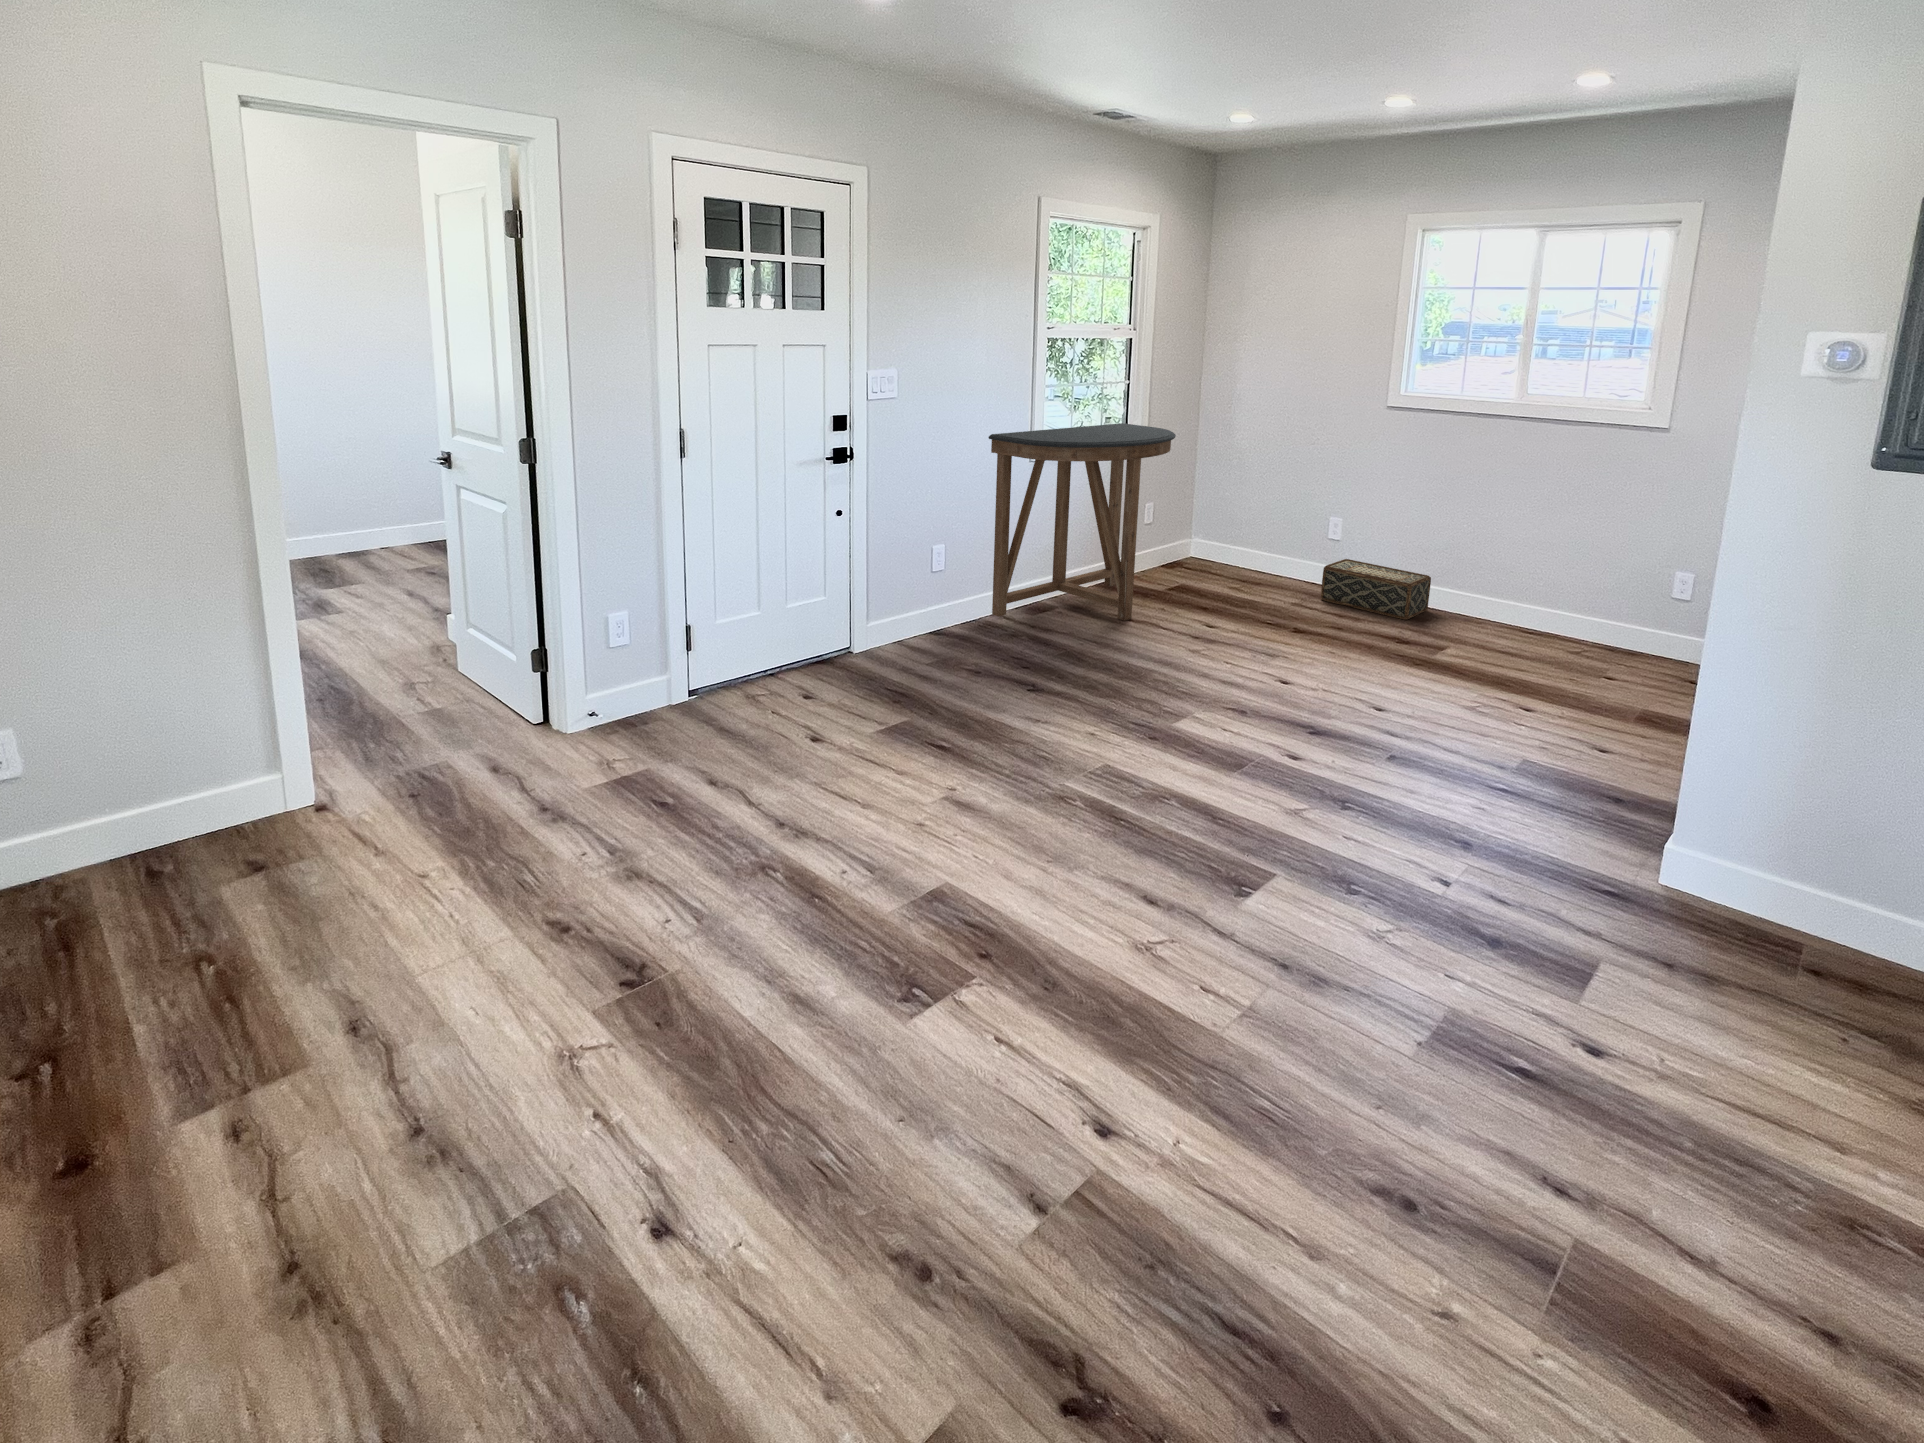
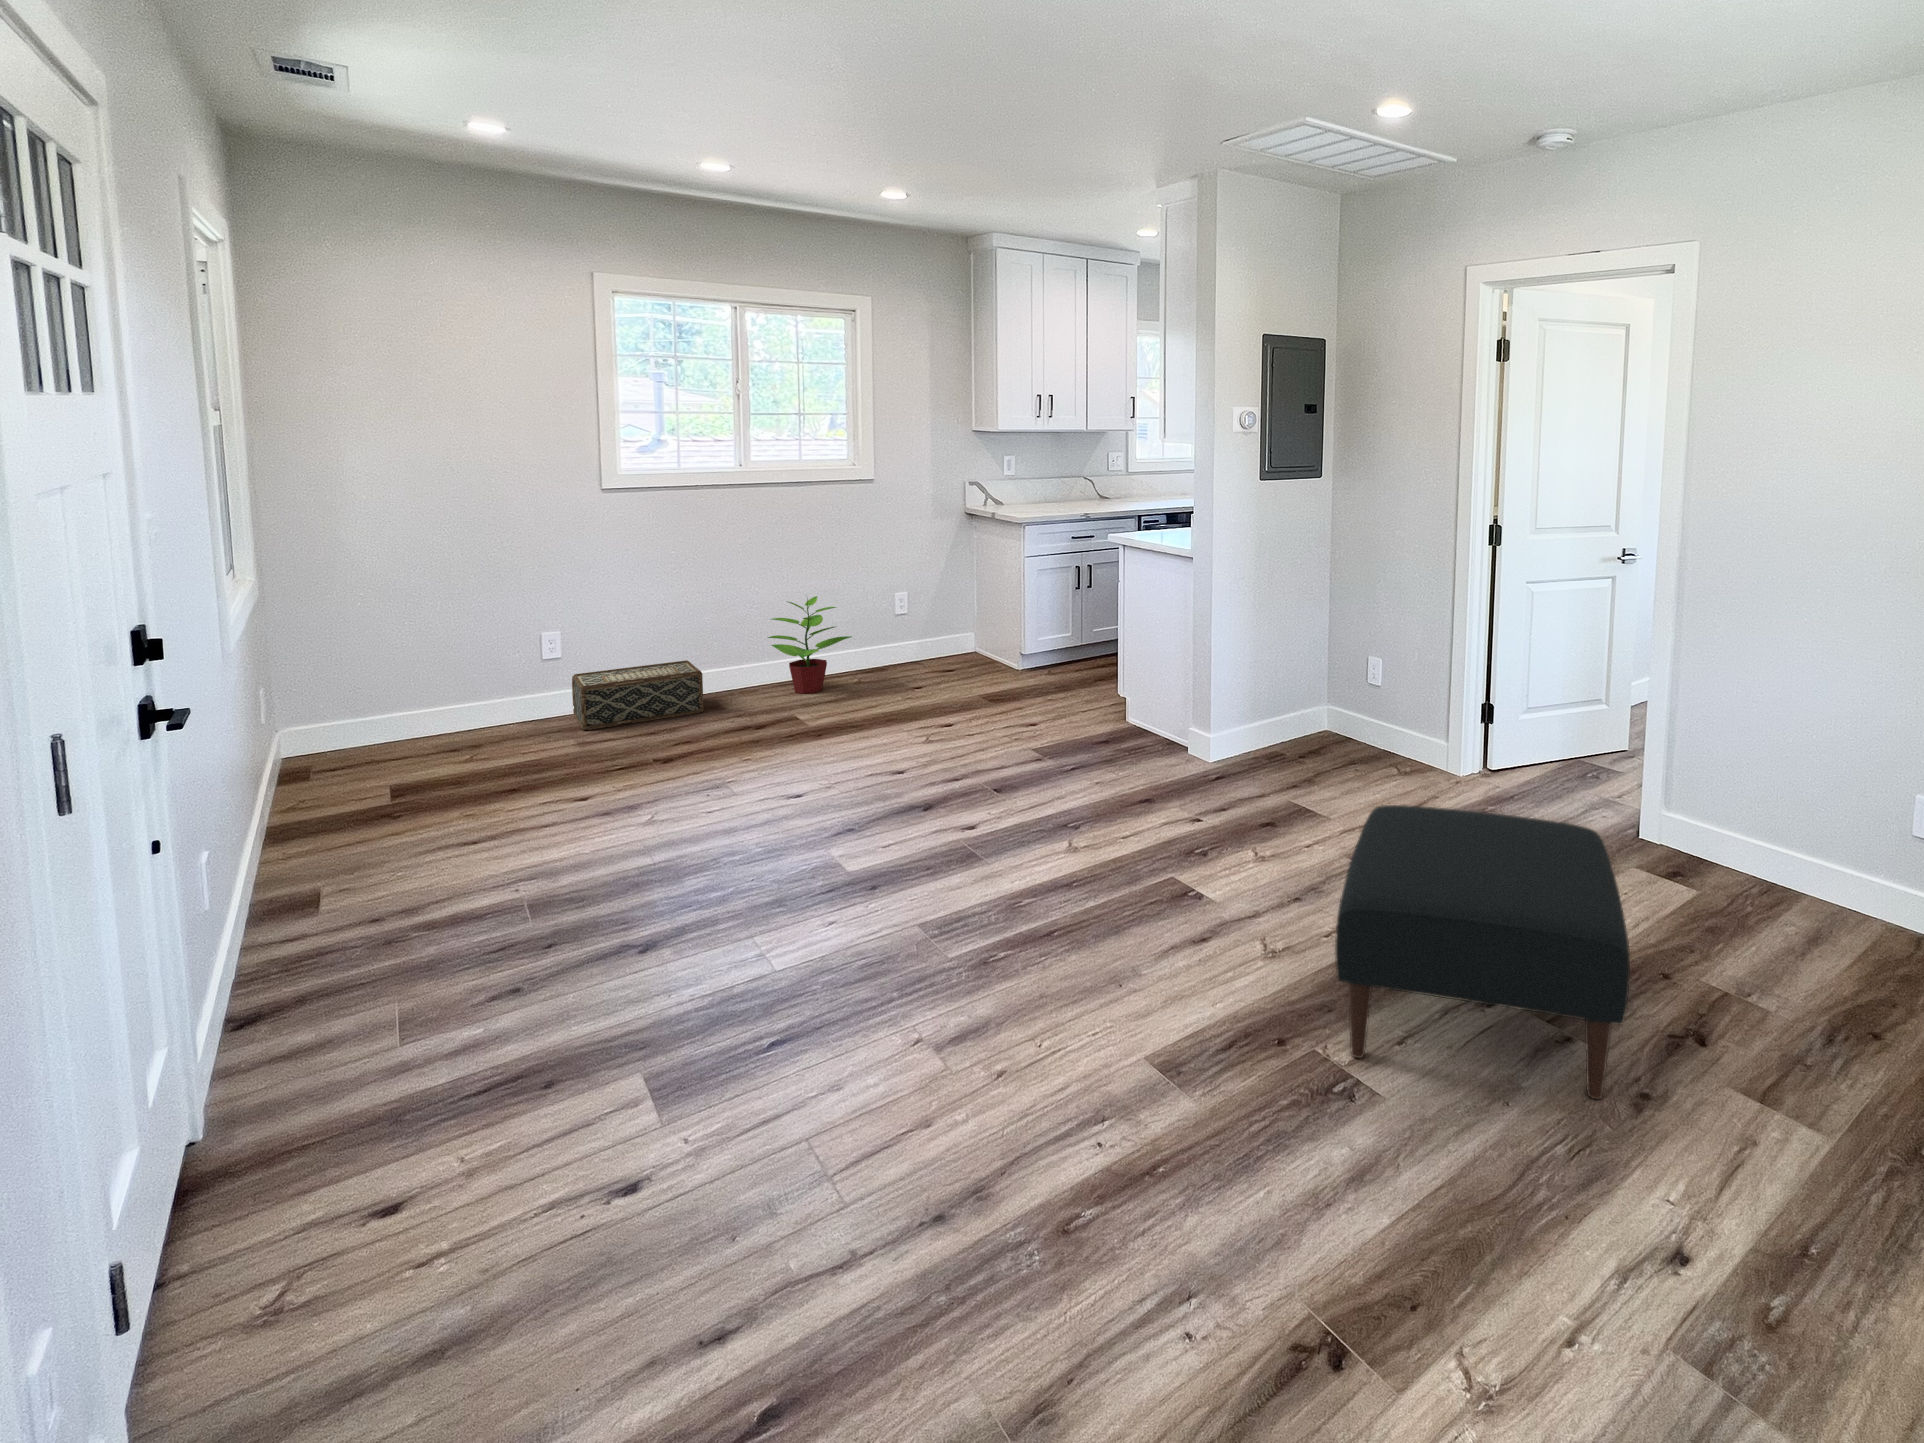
console table: present [988,423,1176,621] -> none [207,548,475,953]
potted plant: none [1487,544,1577,645] -> present [768,596,851,694]
ottoman: none [891,847,1297,1273] -> present [1335,805,1630,1099]

